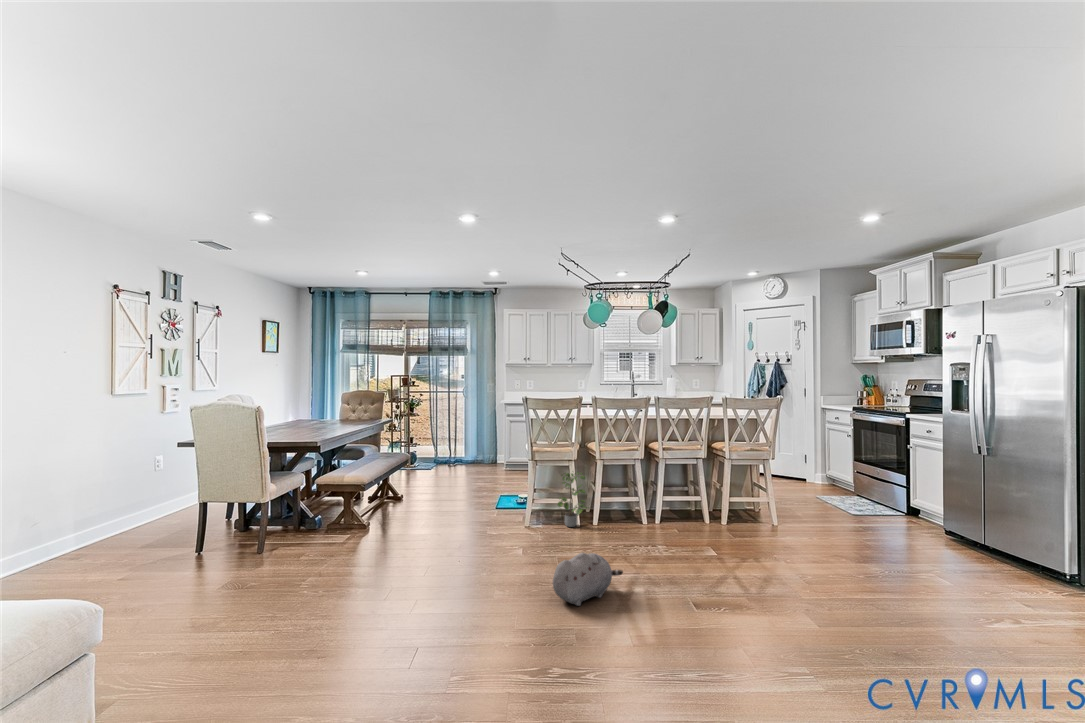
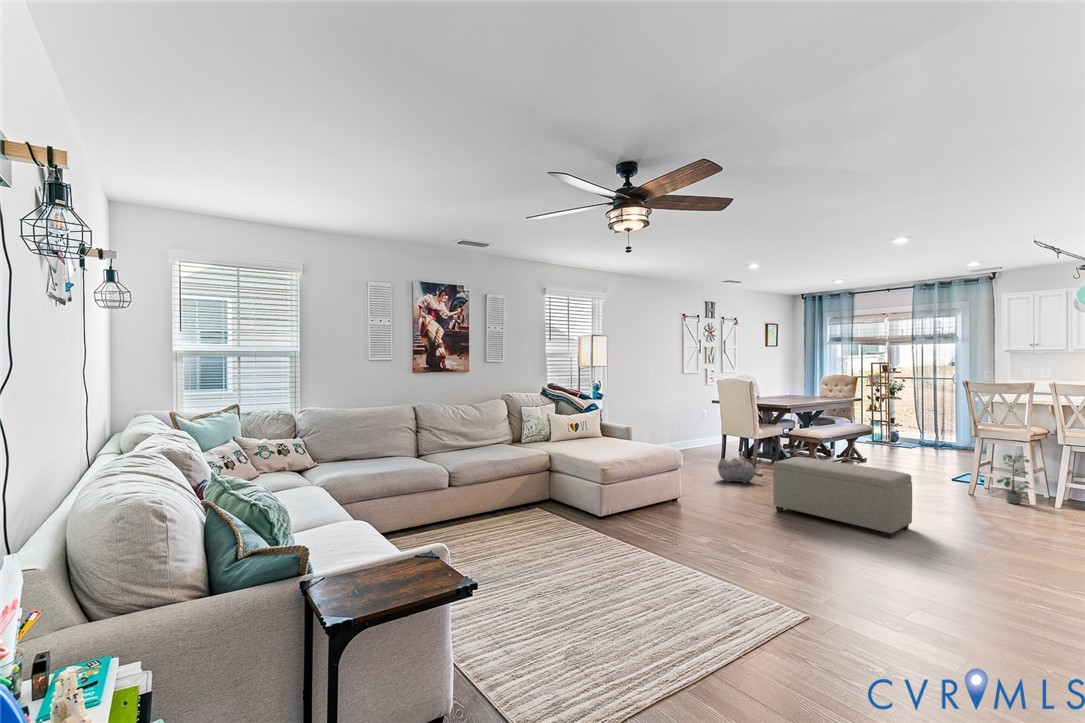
ottoman: none [334,538,549,671] -> present [773,457,912,539]
plush toy: present [553,553,623,606] -> present [718,458,763,483]

